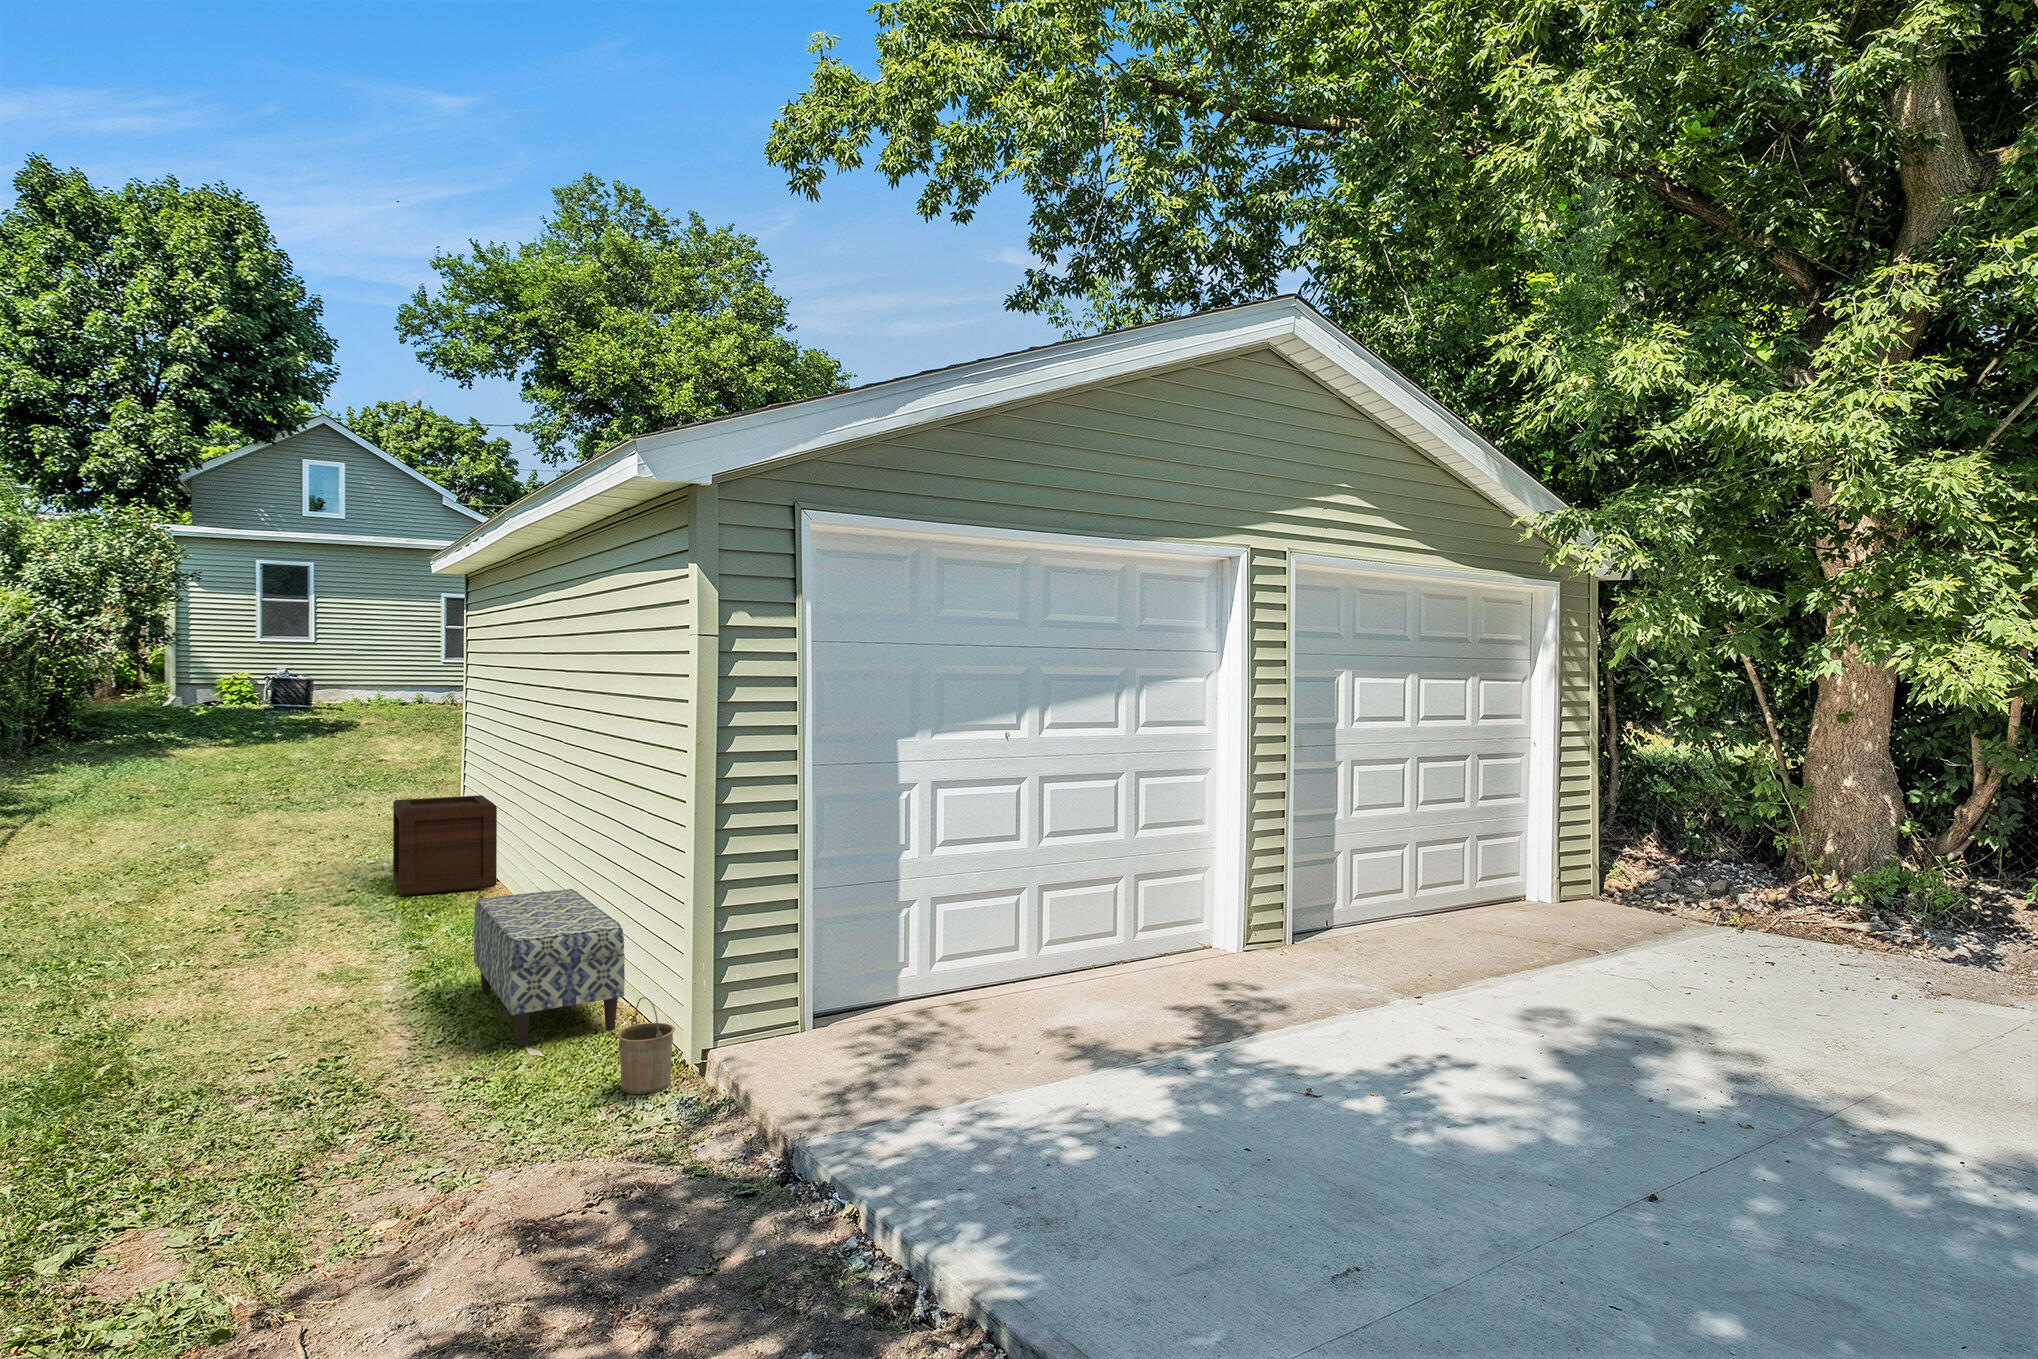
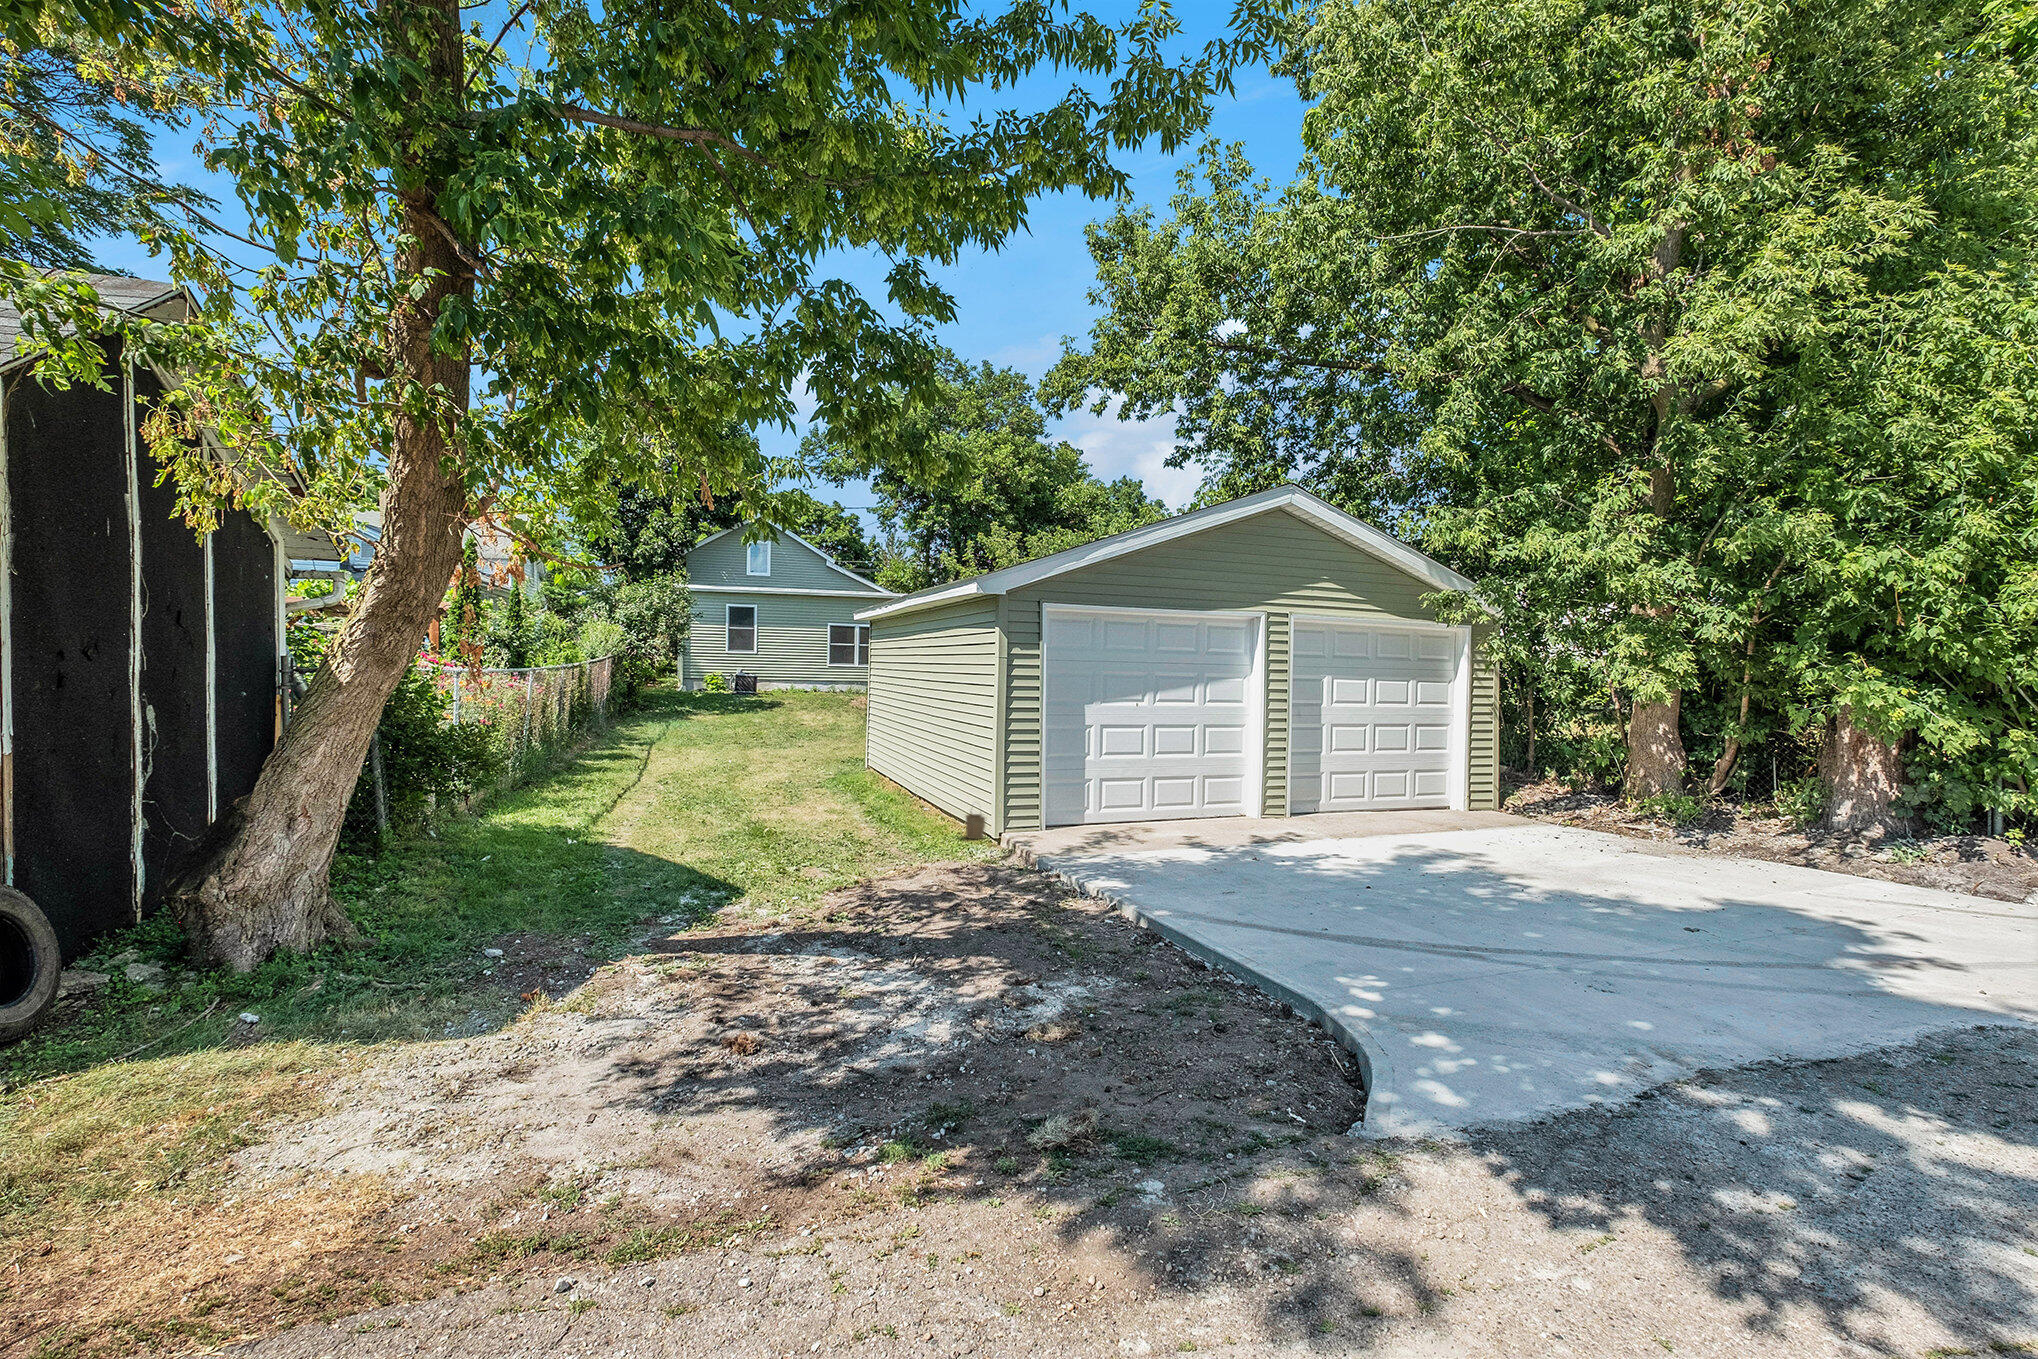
wooden crate: present [393,795,497,896] -> none [842,735,892,781]
bench: present [474,889,625,1046] -> none [898,770,964,826]

